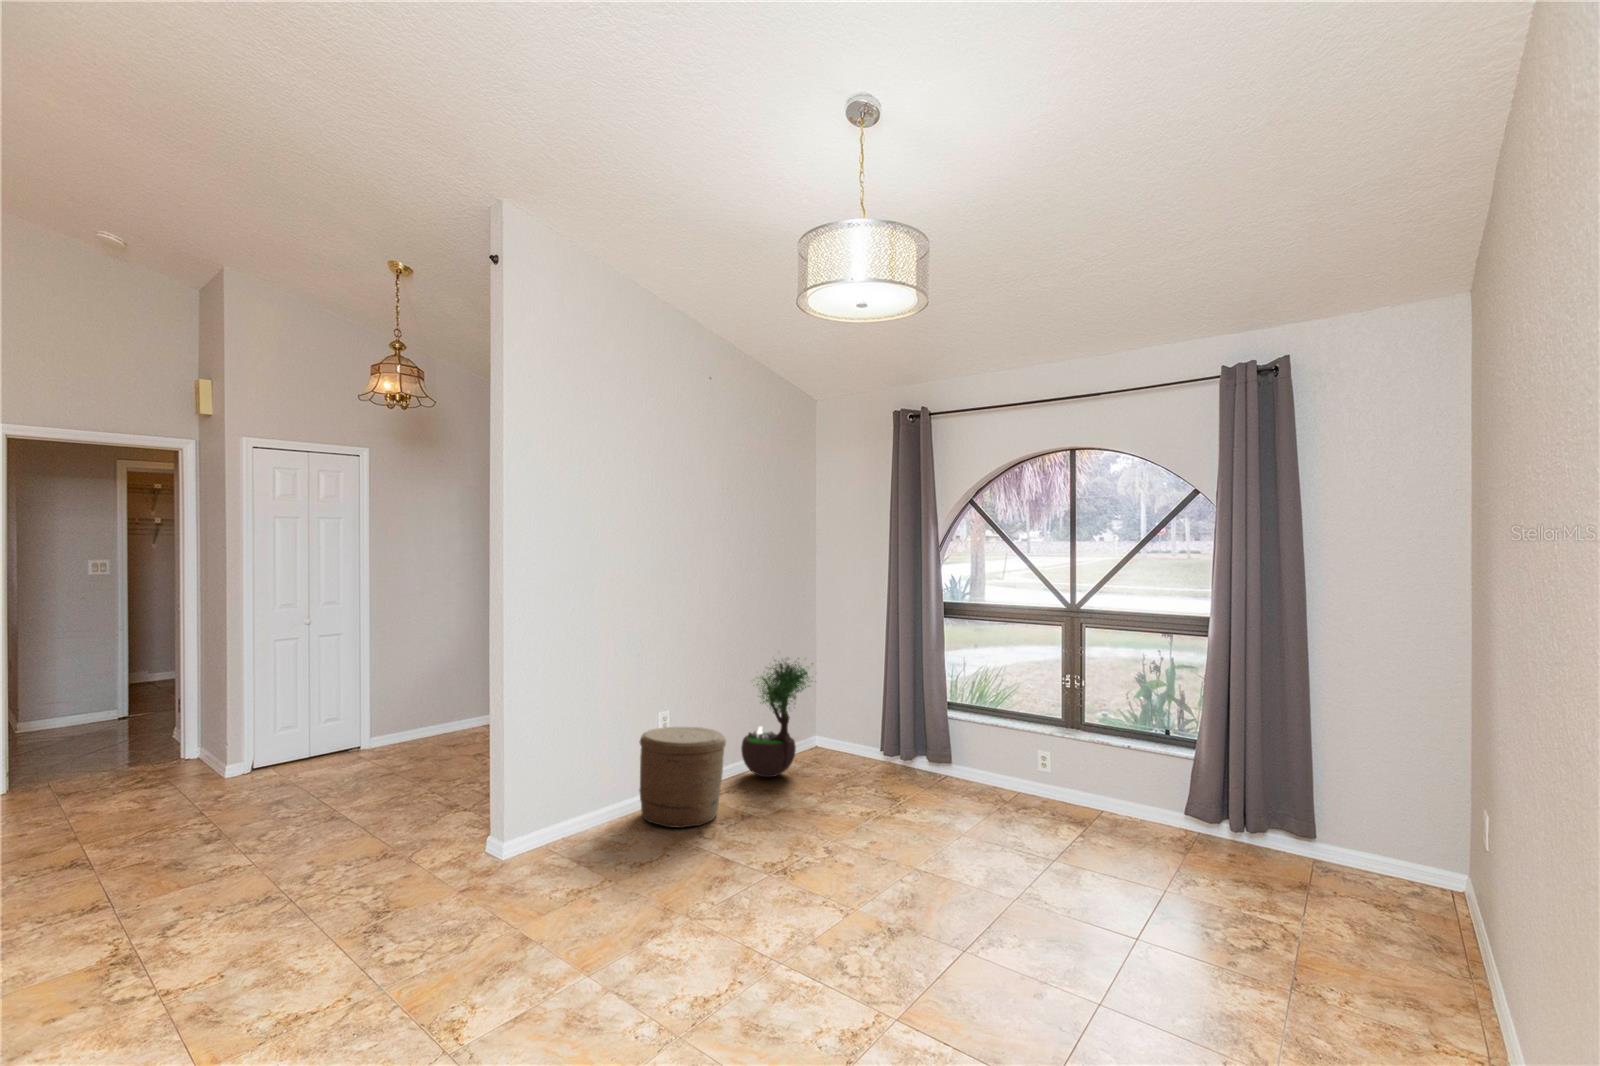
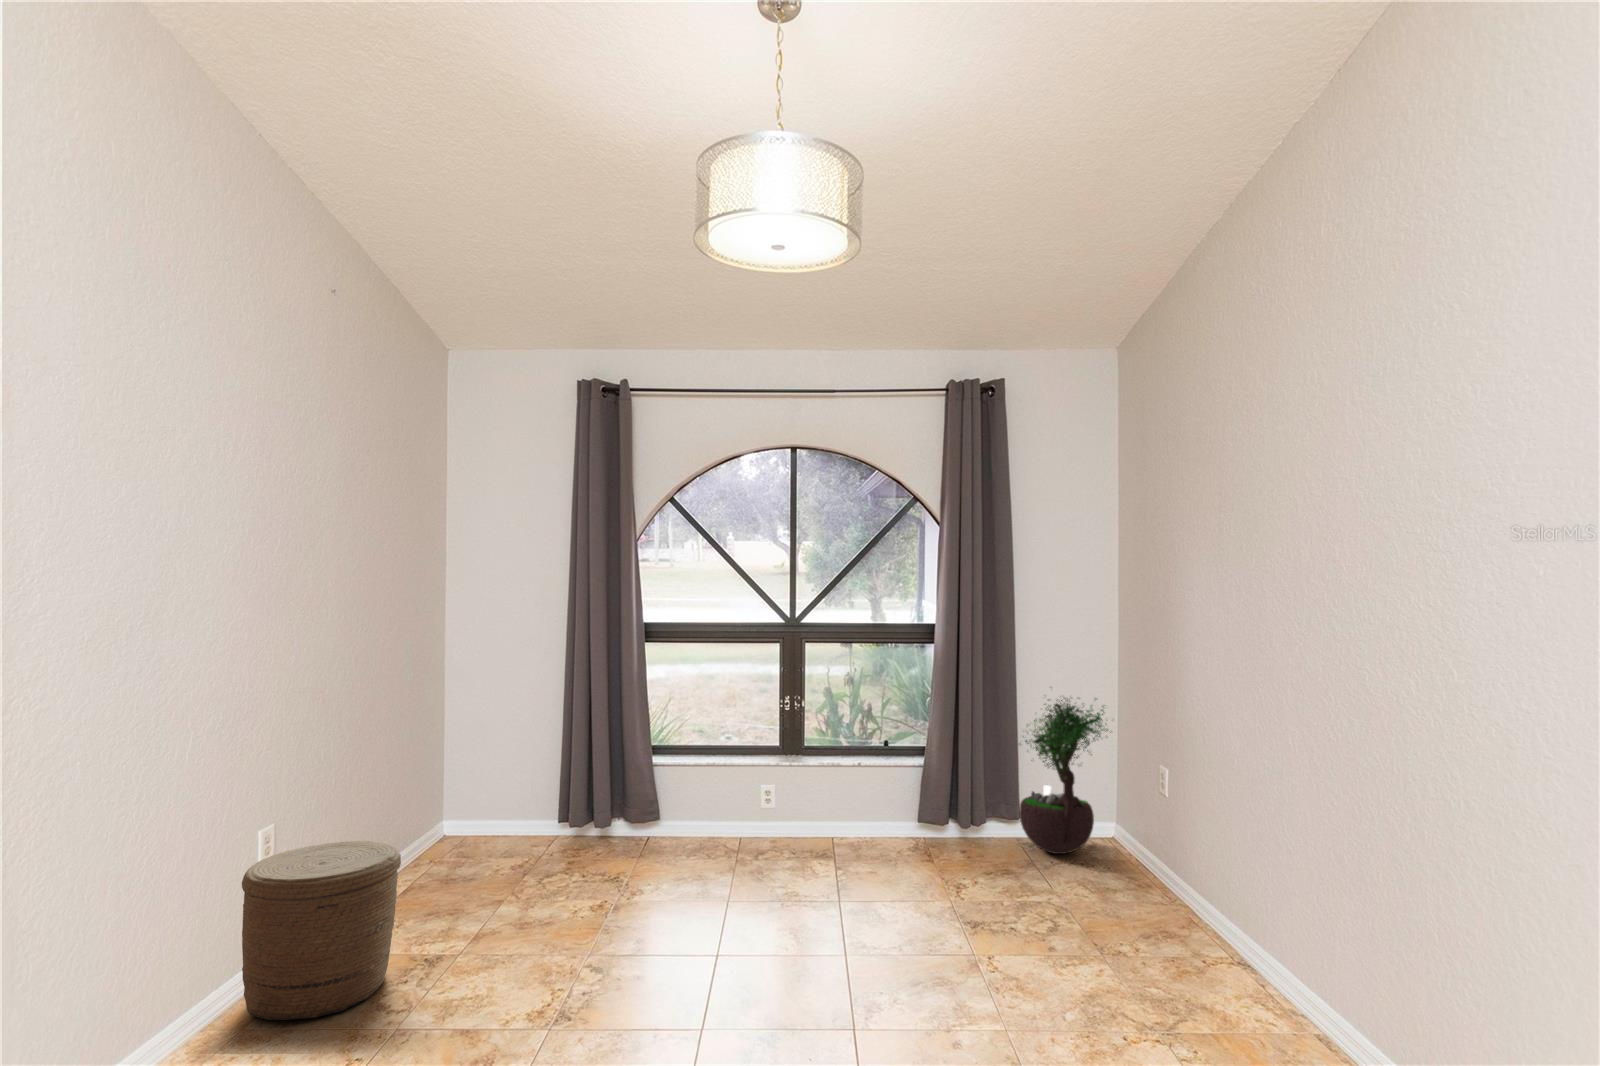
potted tree: present [741,658,816,777] -> present [1019,698,1111,854]

